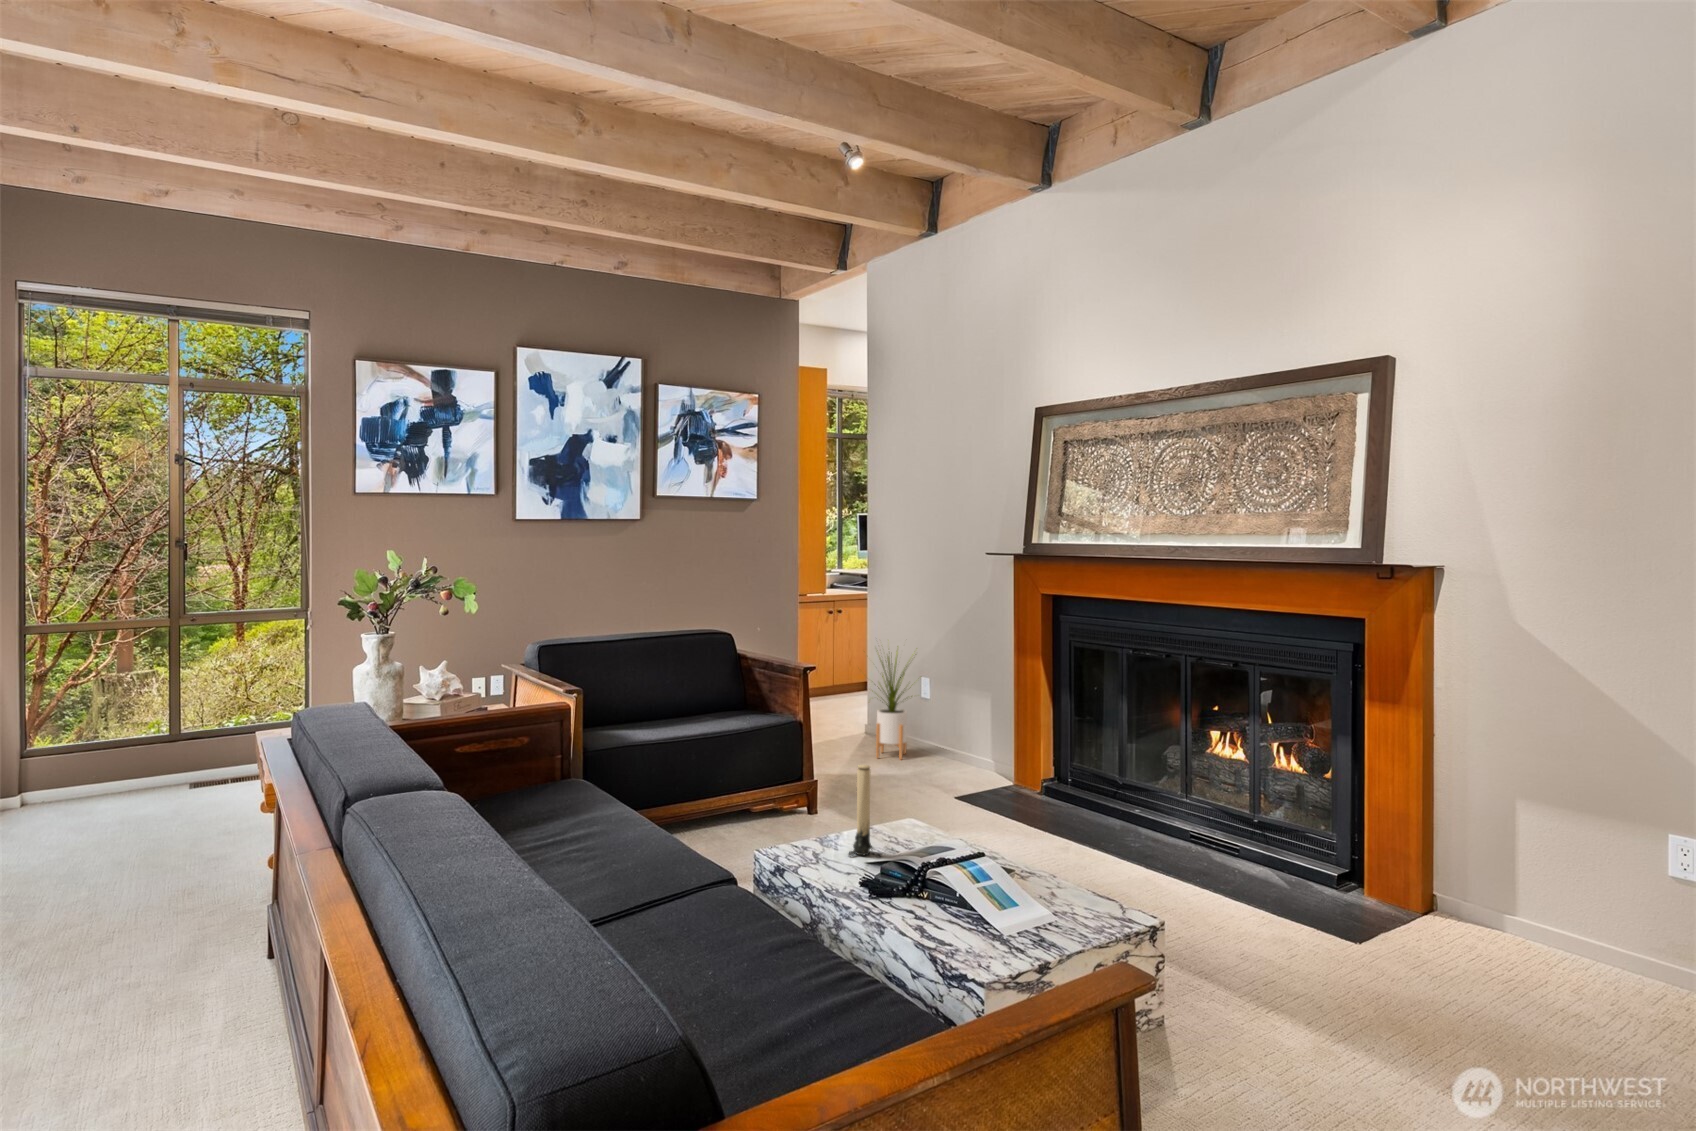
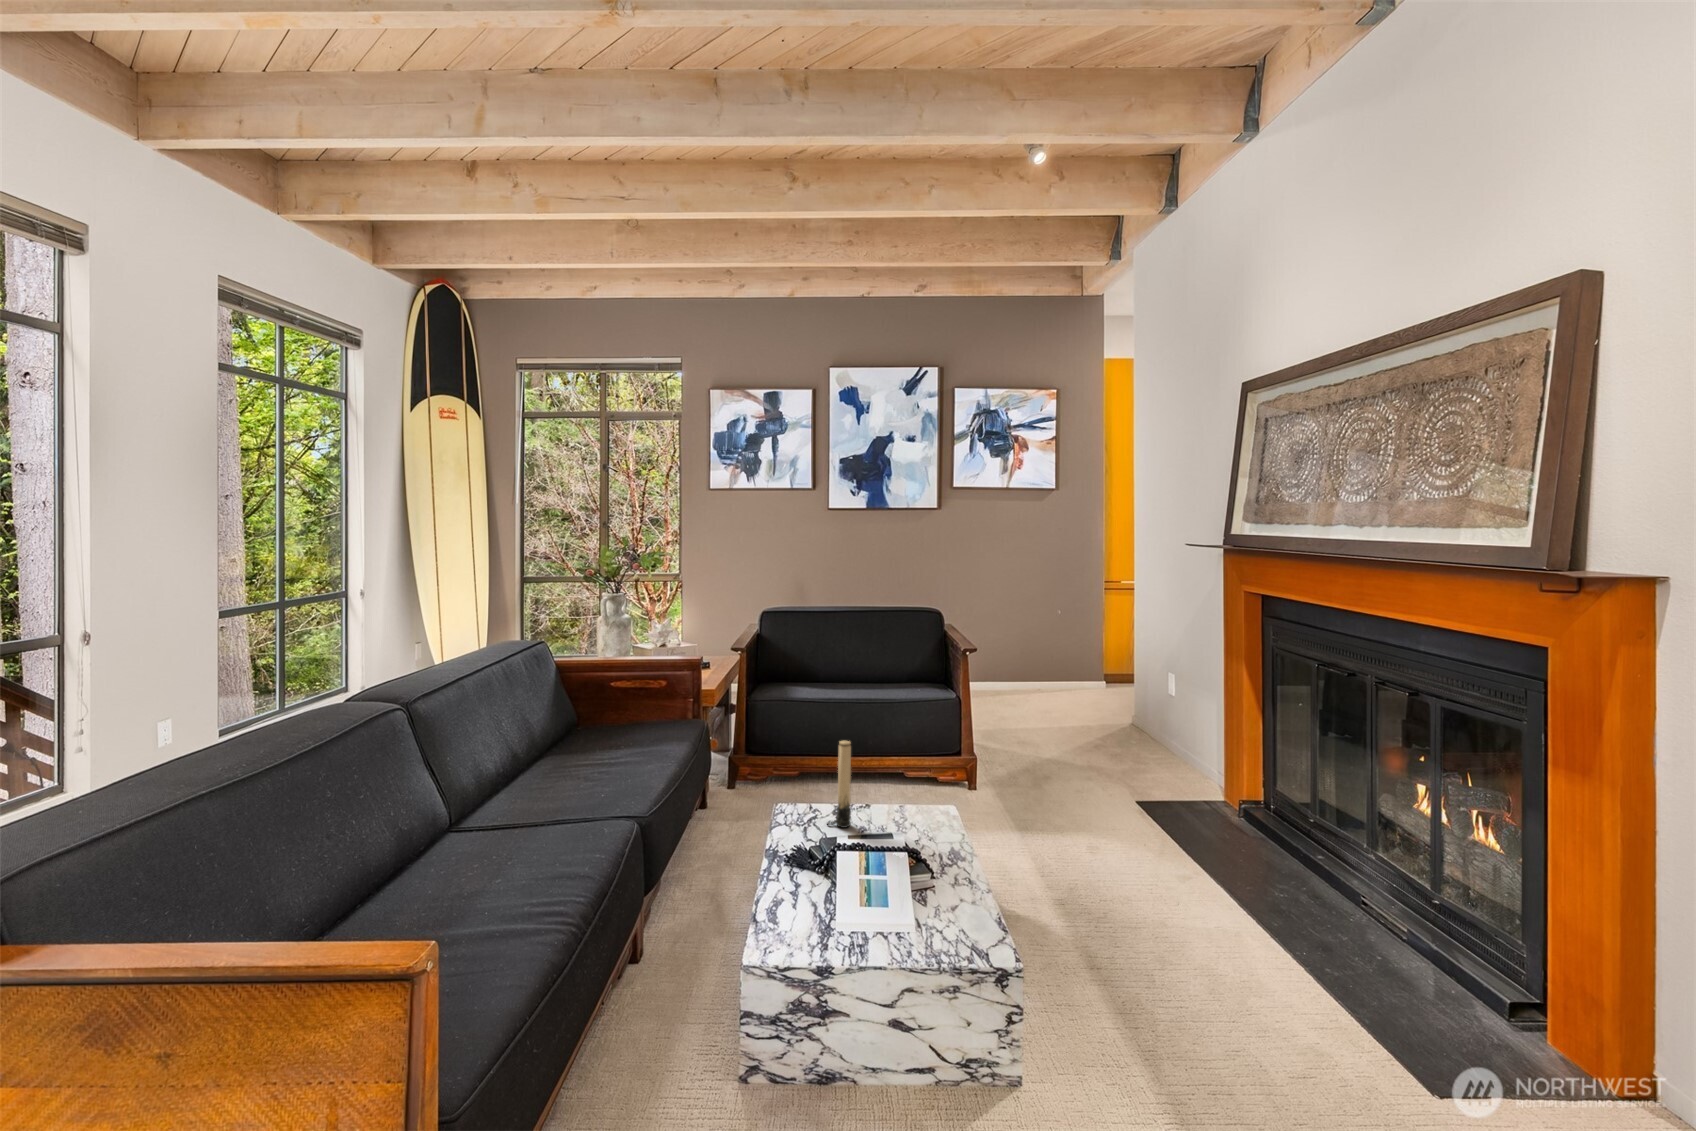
house plant: present [876,653,912,759] -> none [1095,627,1163,754]

